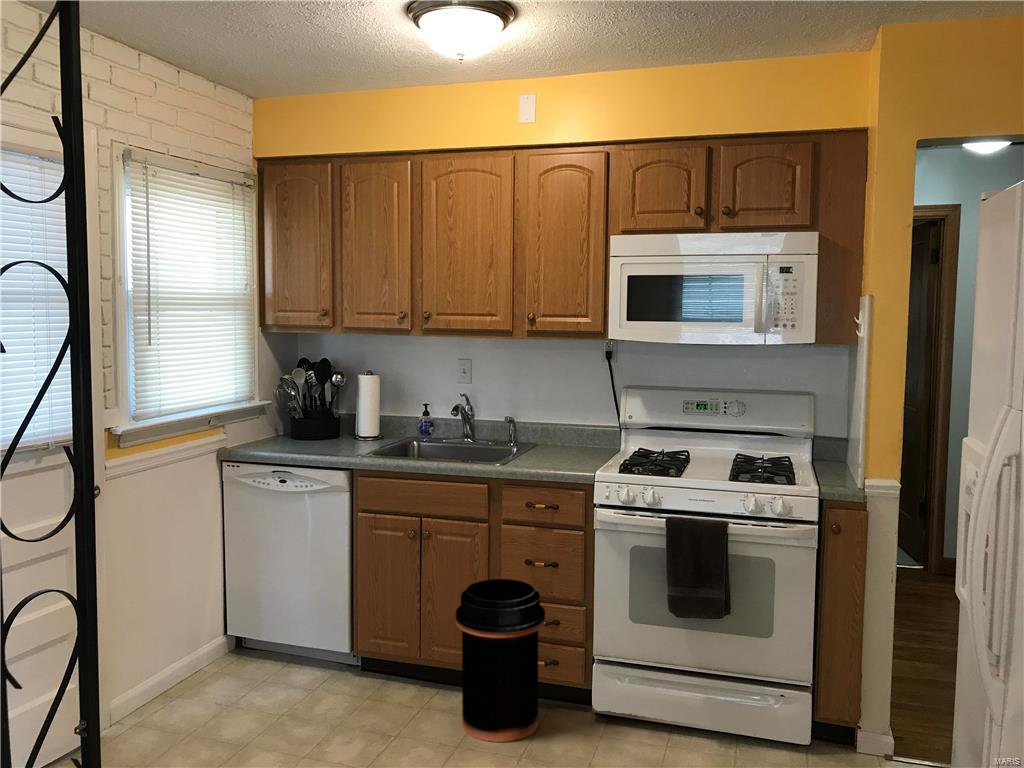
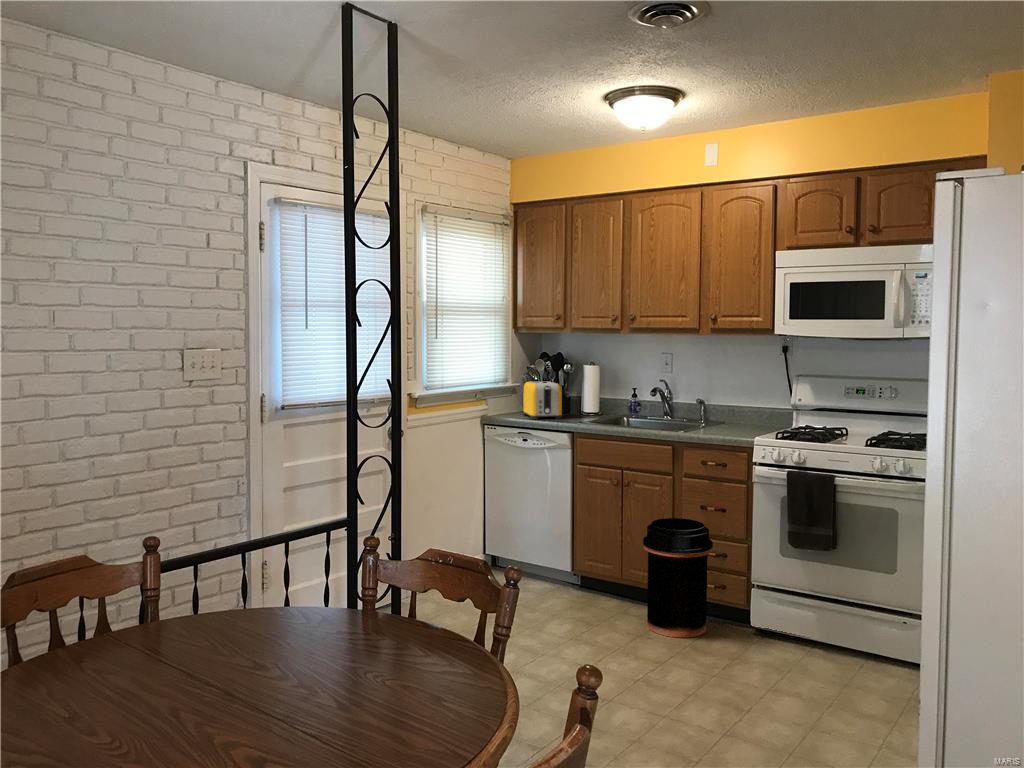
toaster: none [278,397,332,450] -> present [524,381,562,419]

